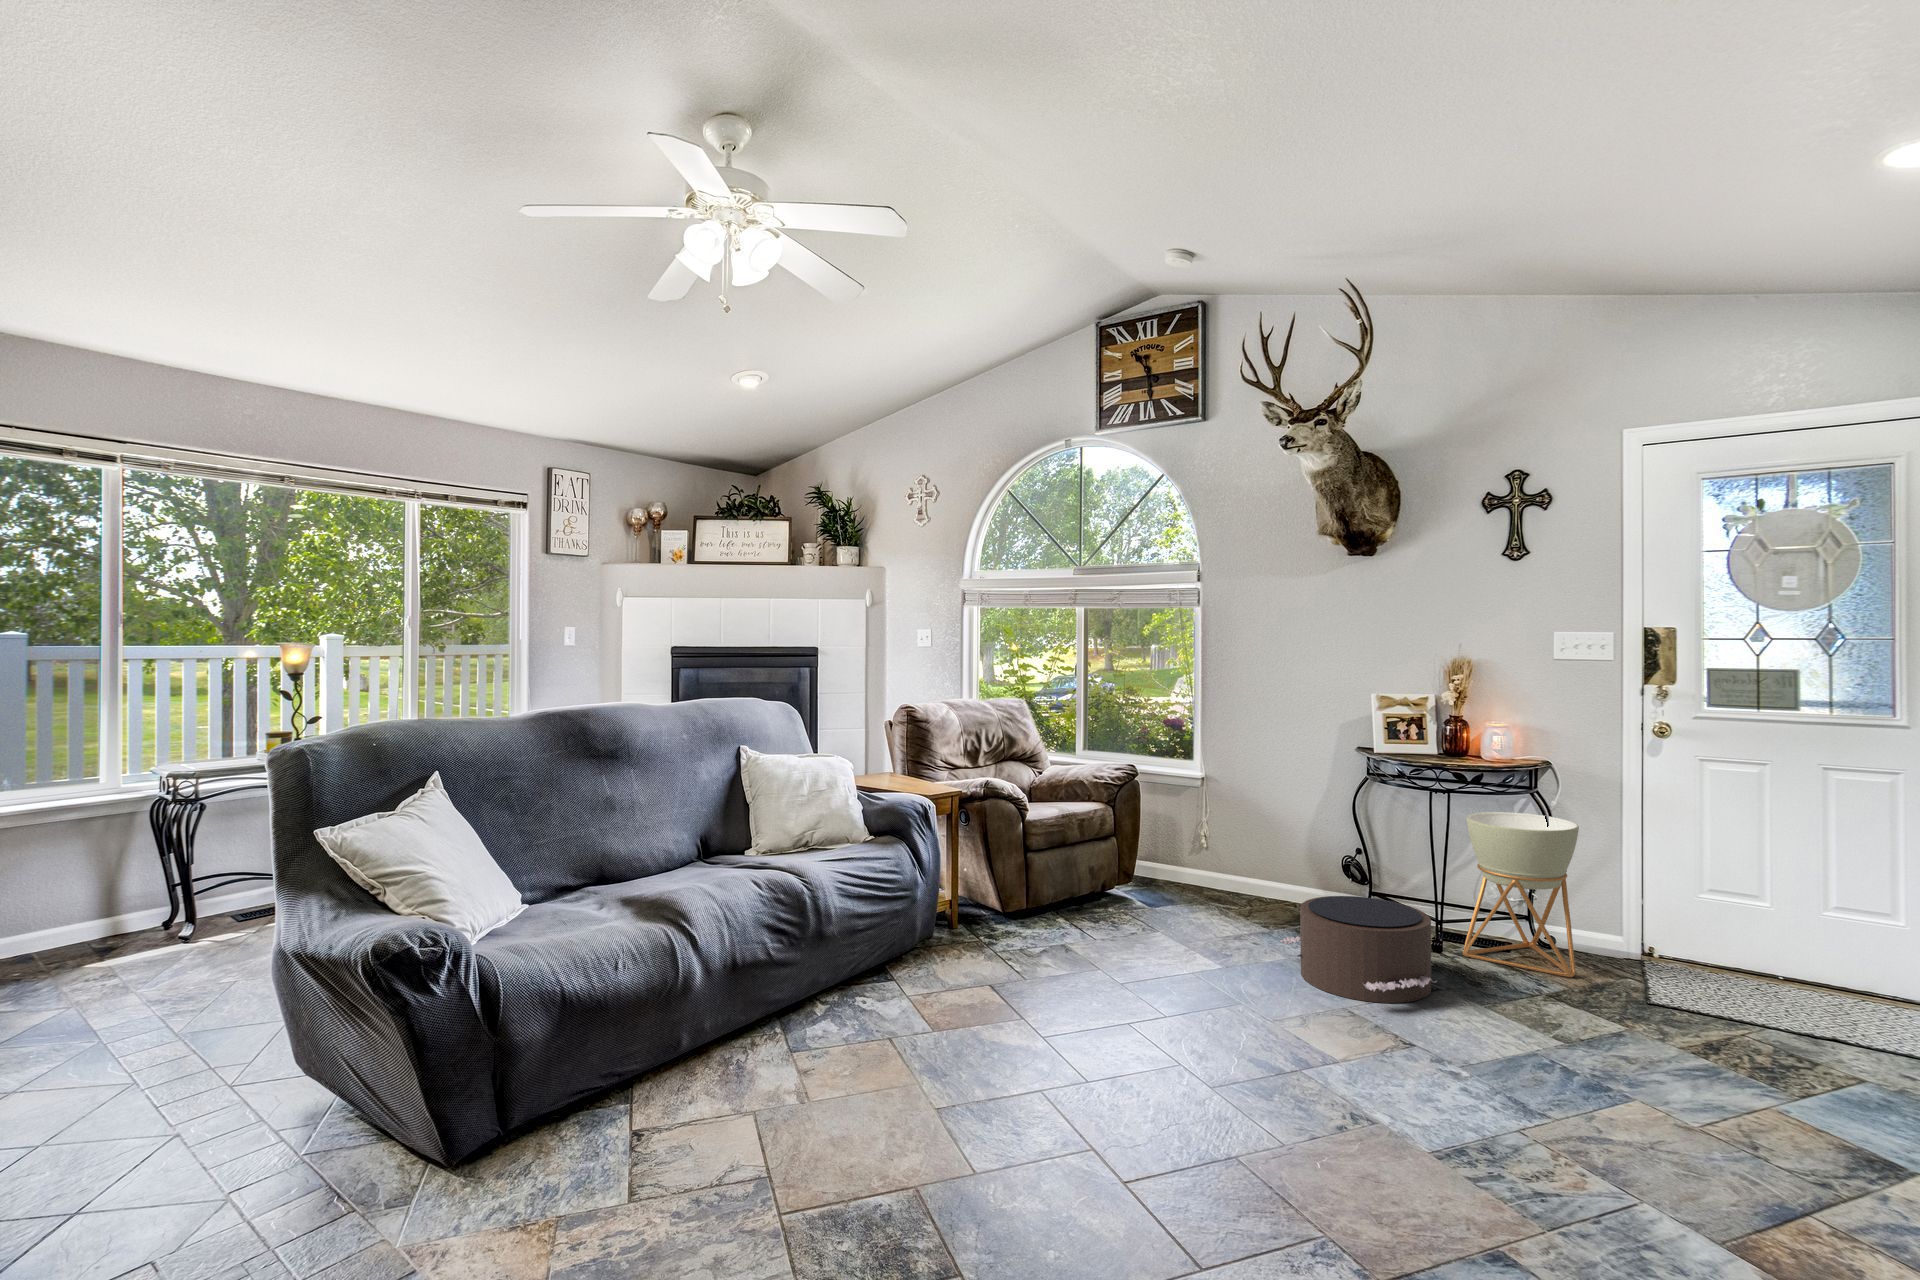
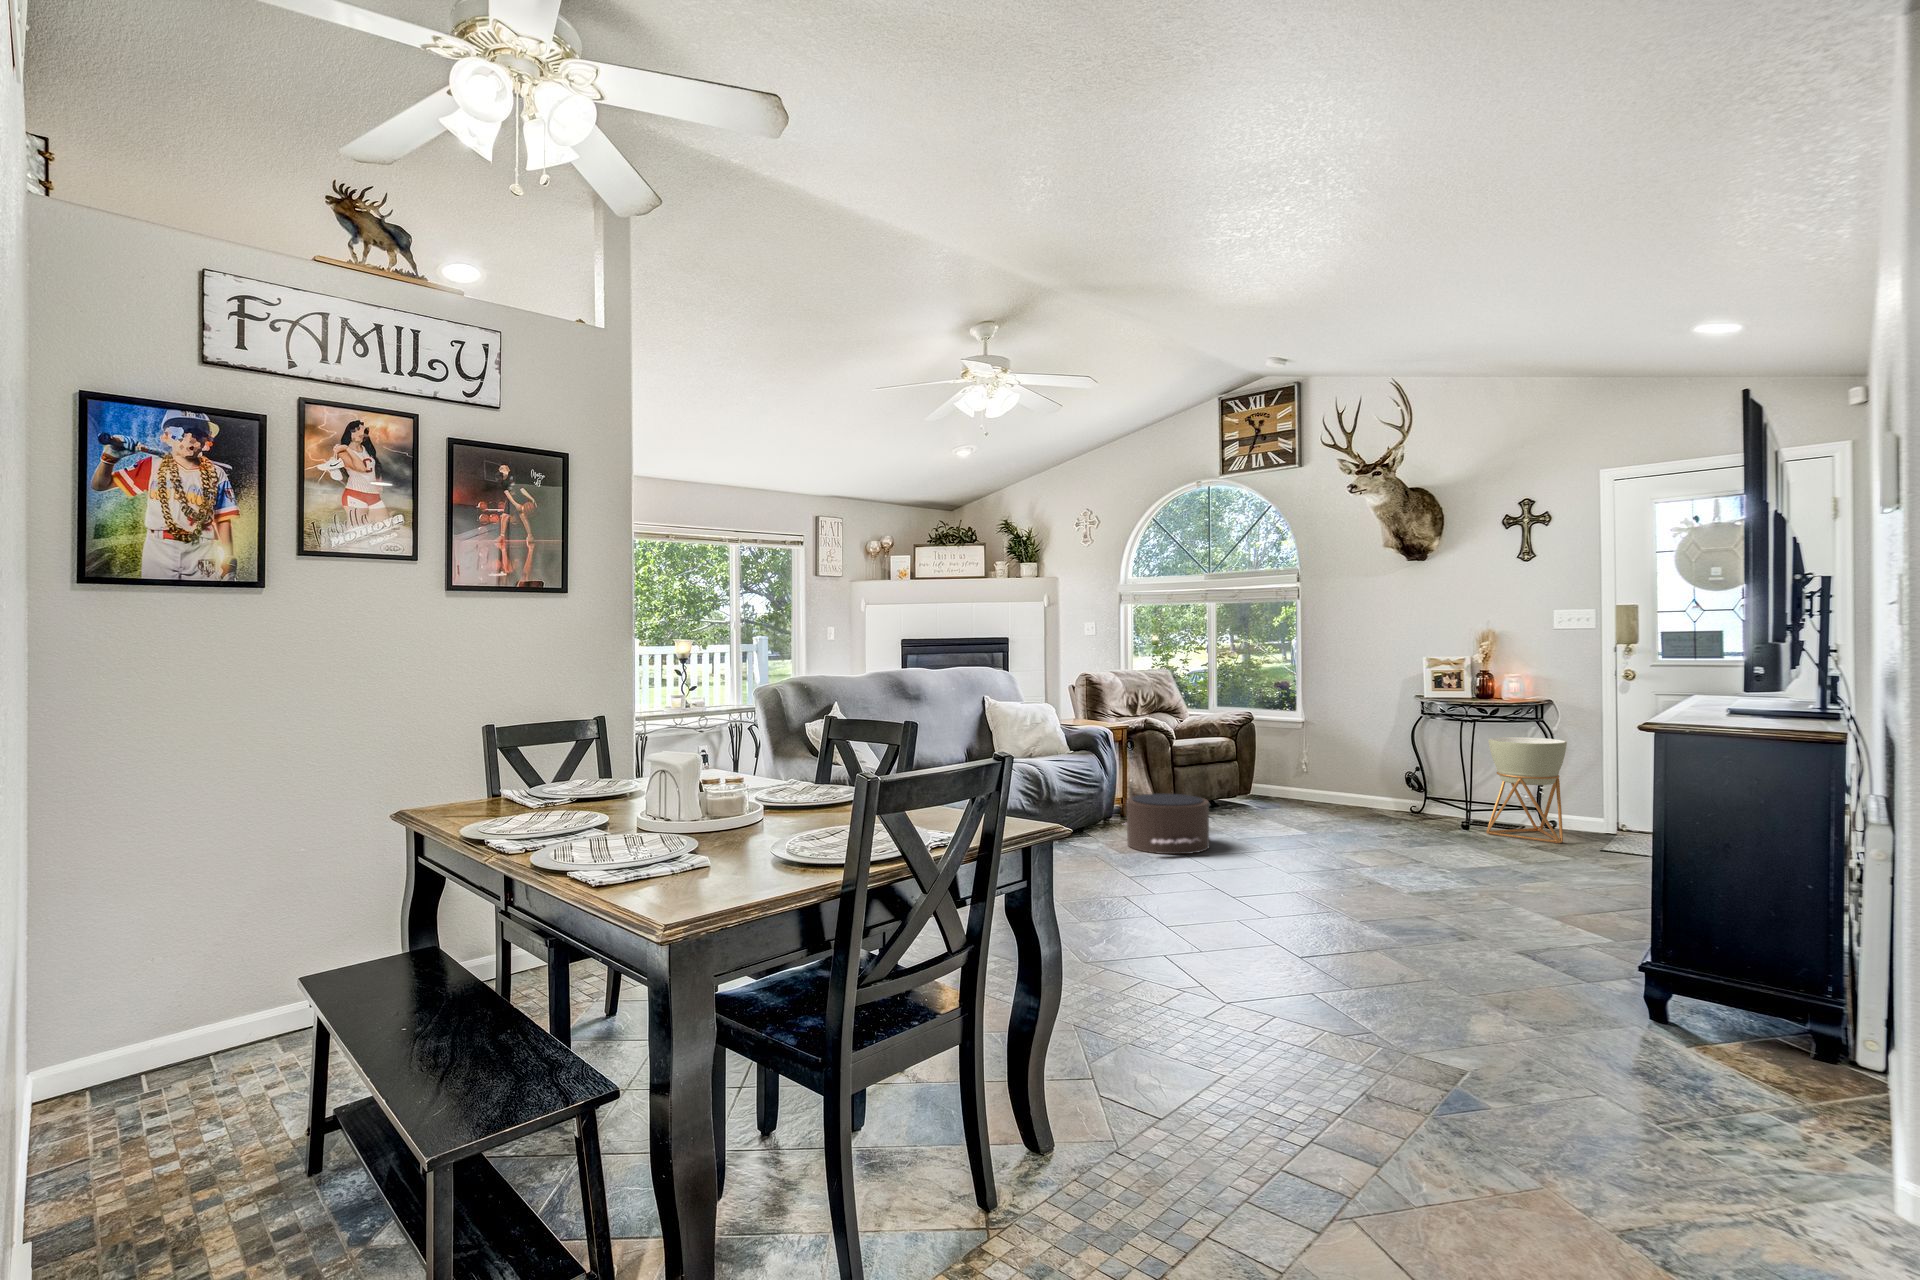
pouf: present [1280,896,1437,1003] -> present [1124,793,1209,854]

